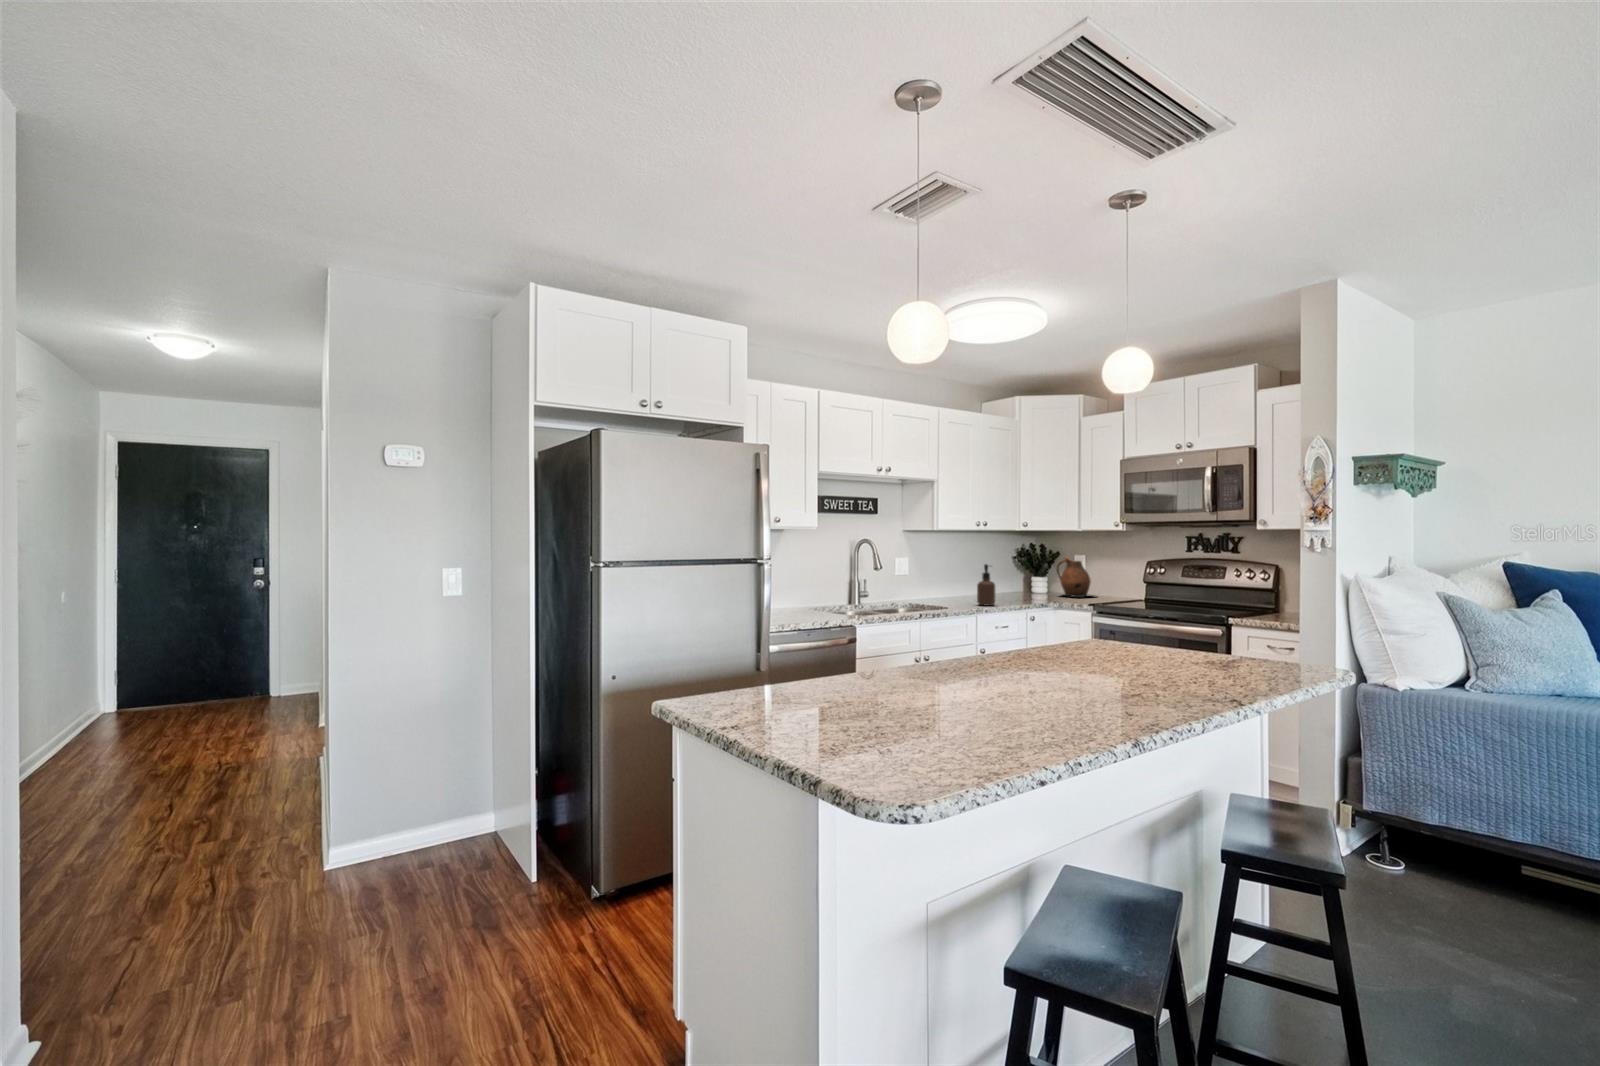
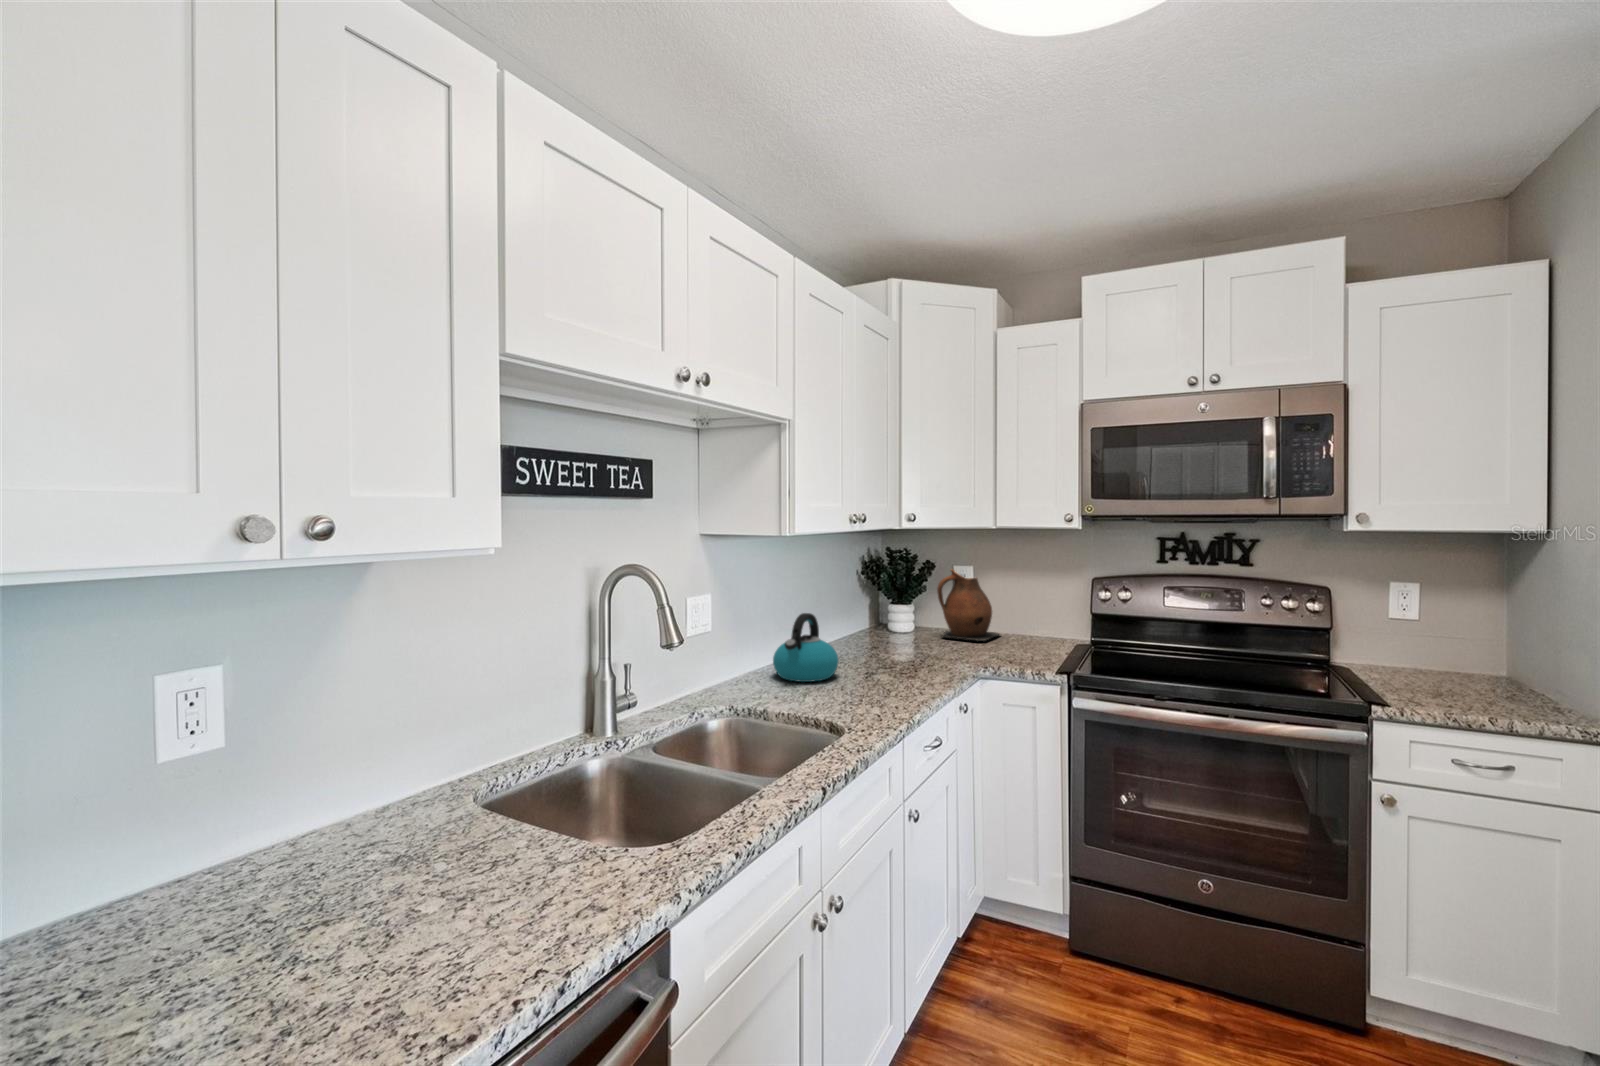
soap dispenser: present [977,564,995,606] -> none [870,606,907,695]
kettle: none [939,570,972,602] -> present [773,613,838,682]

